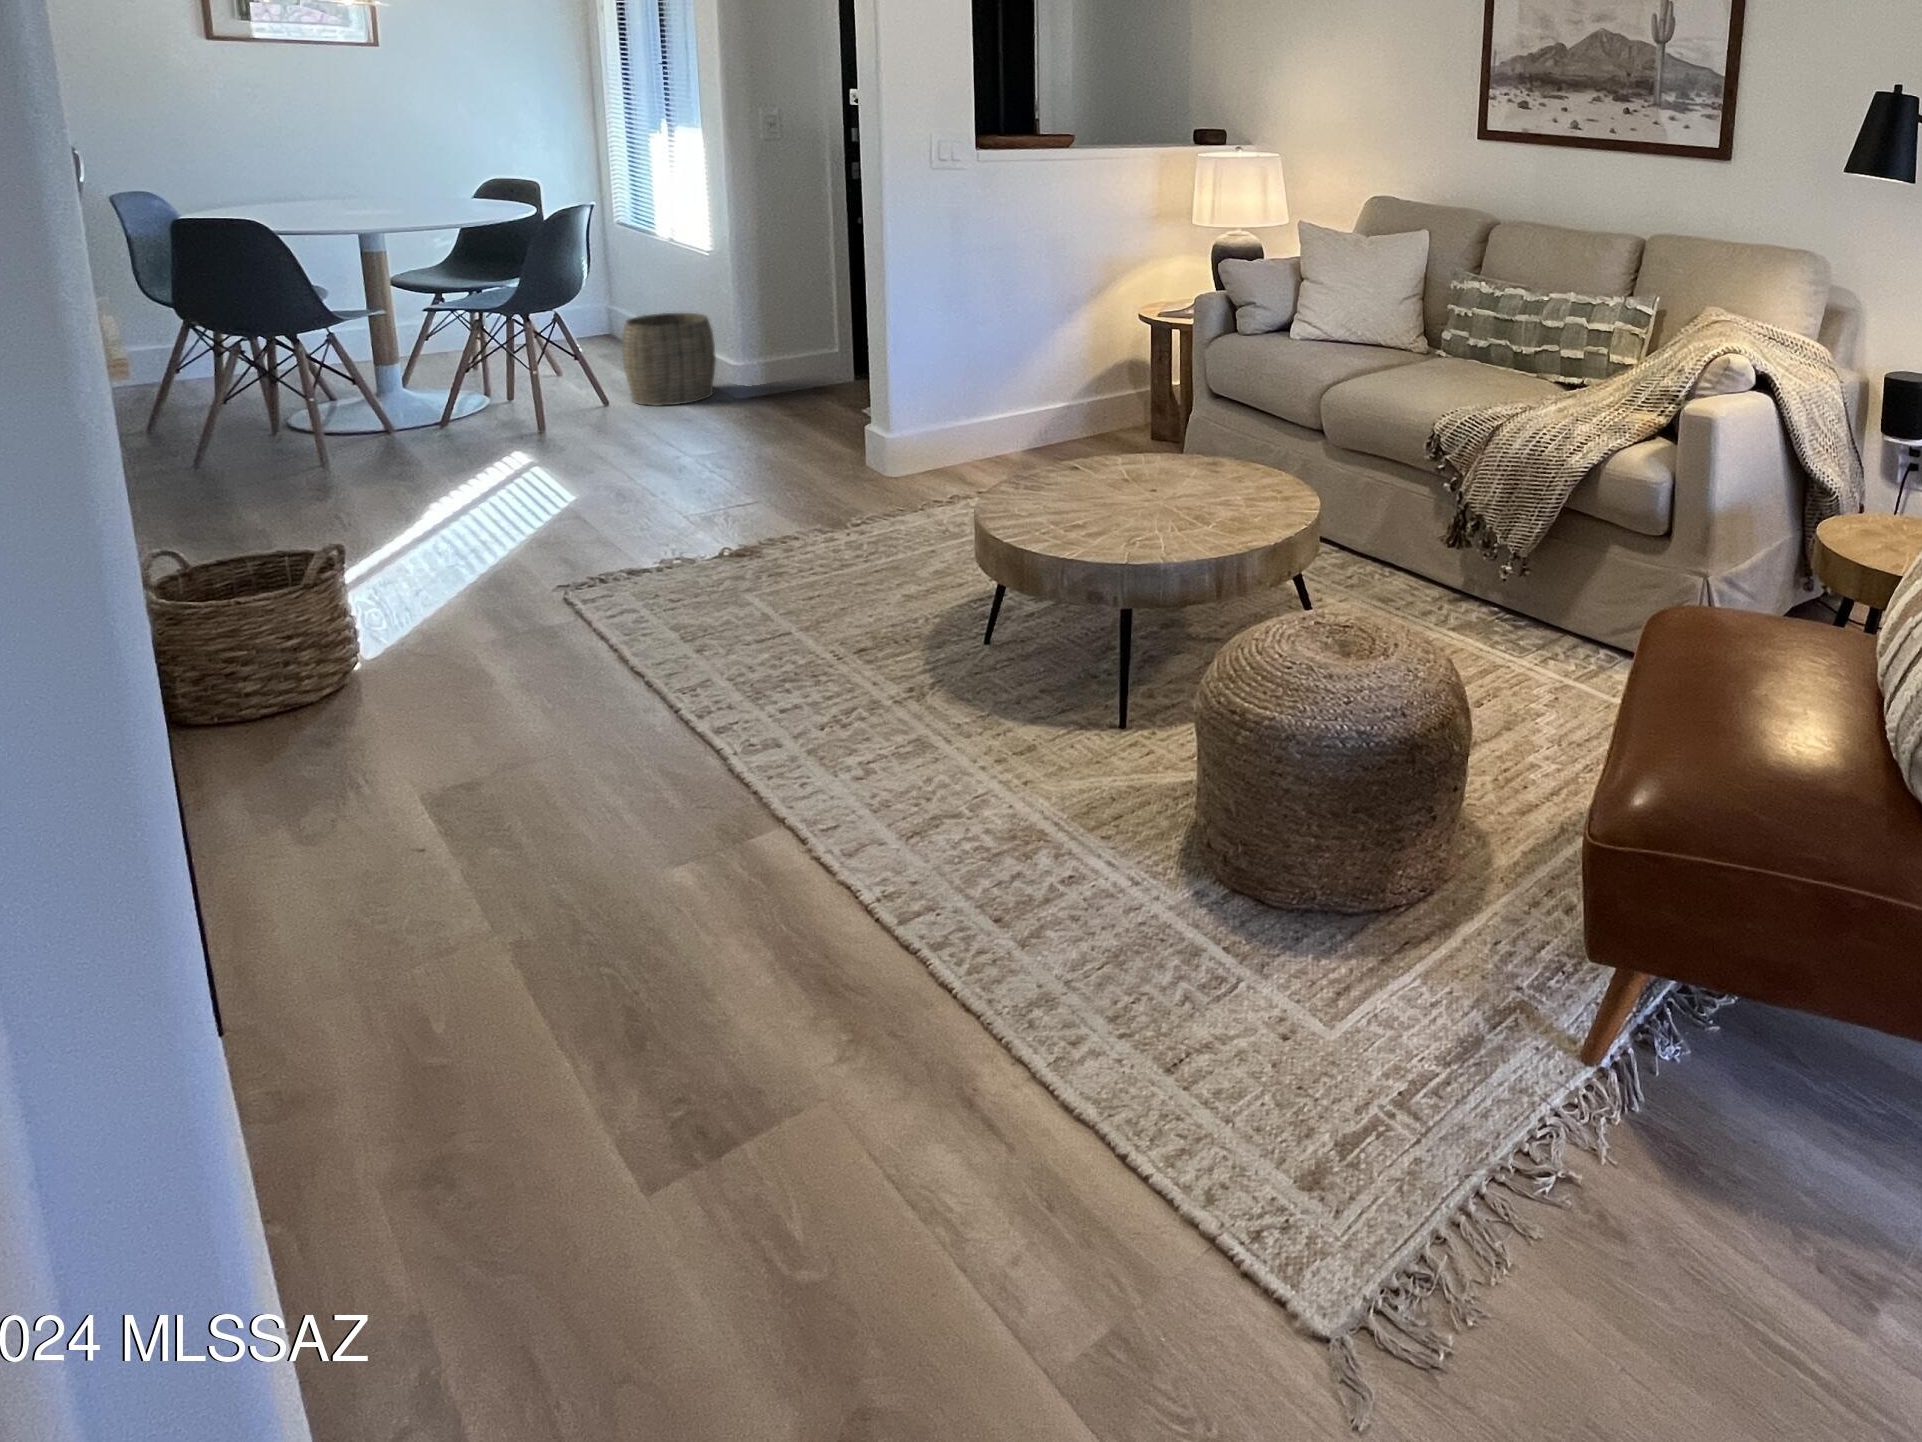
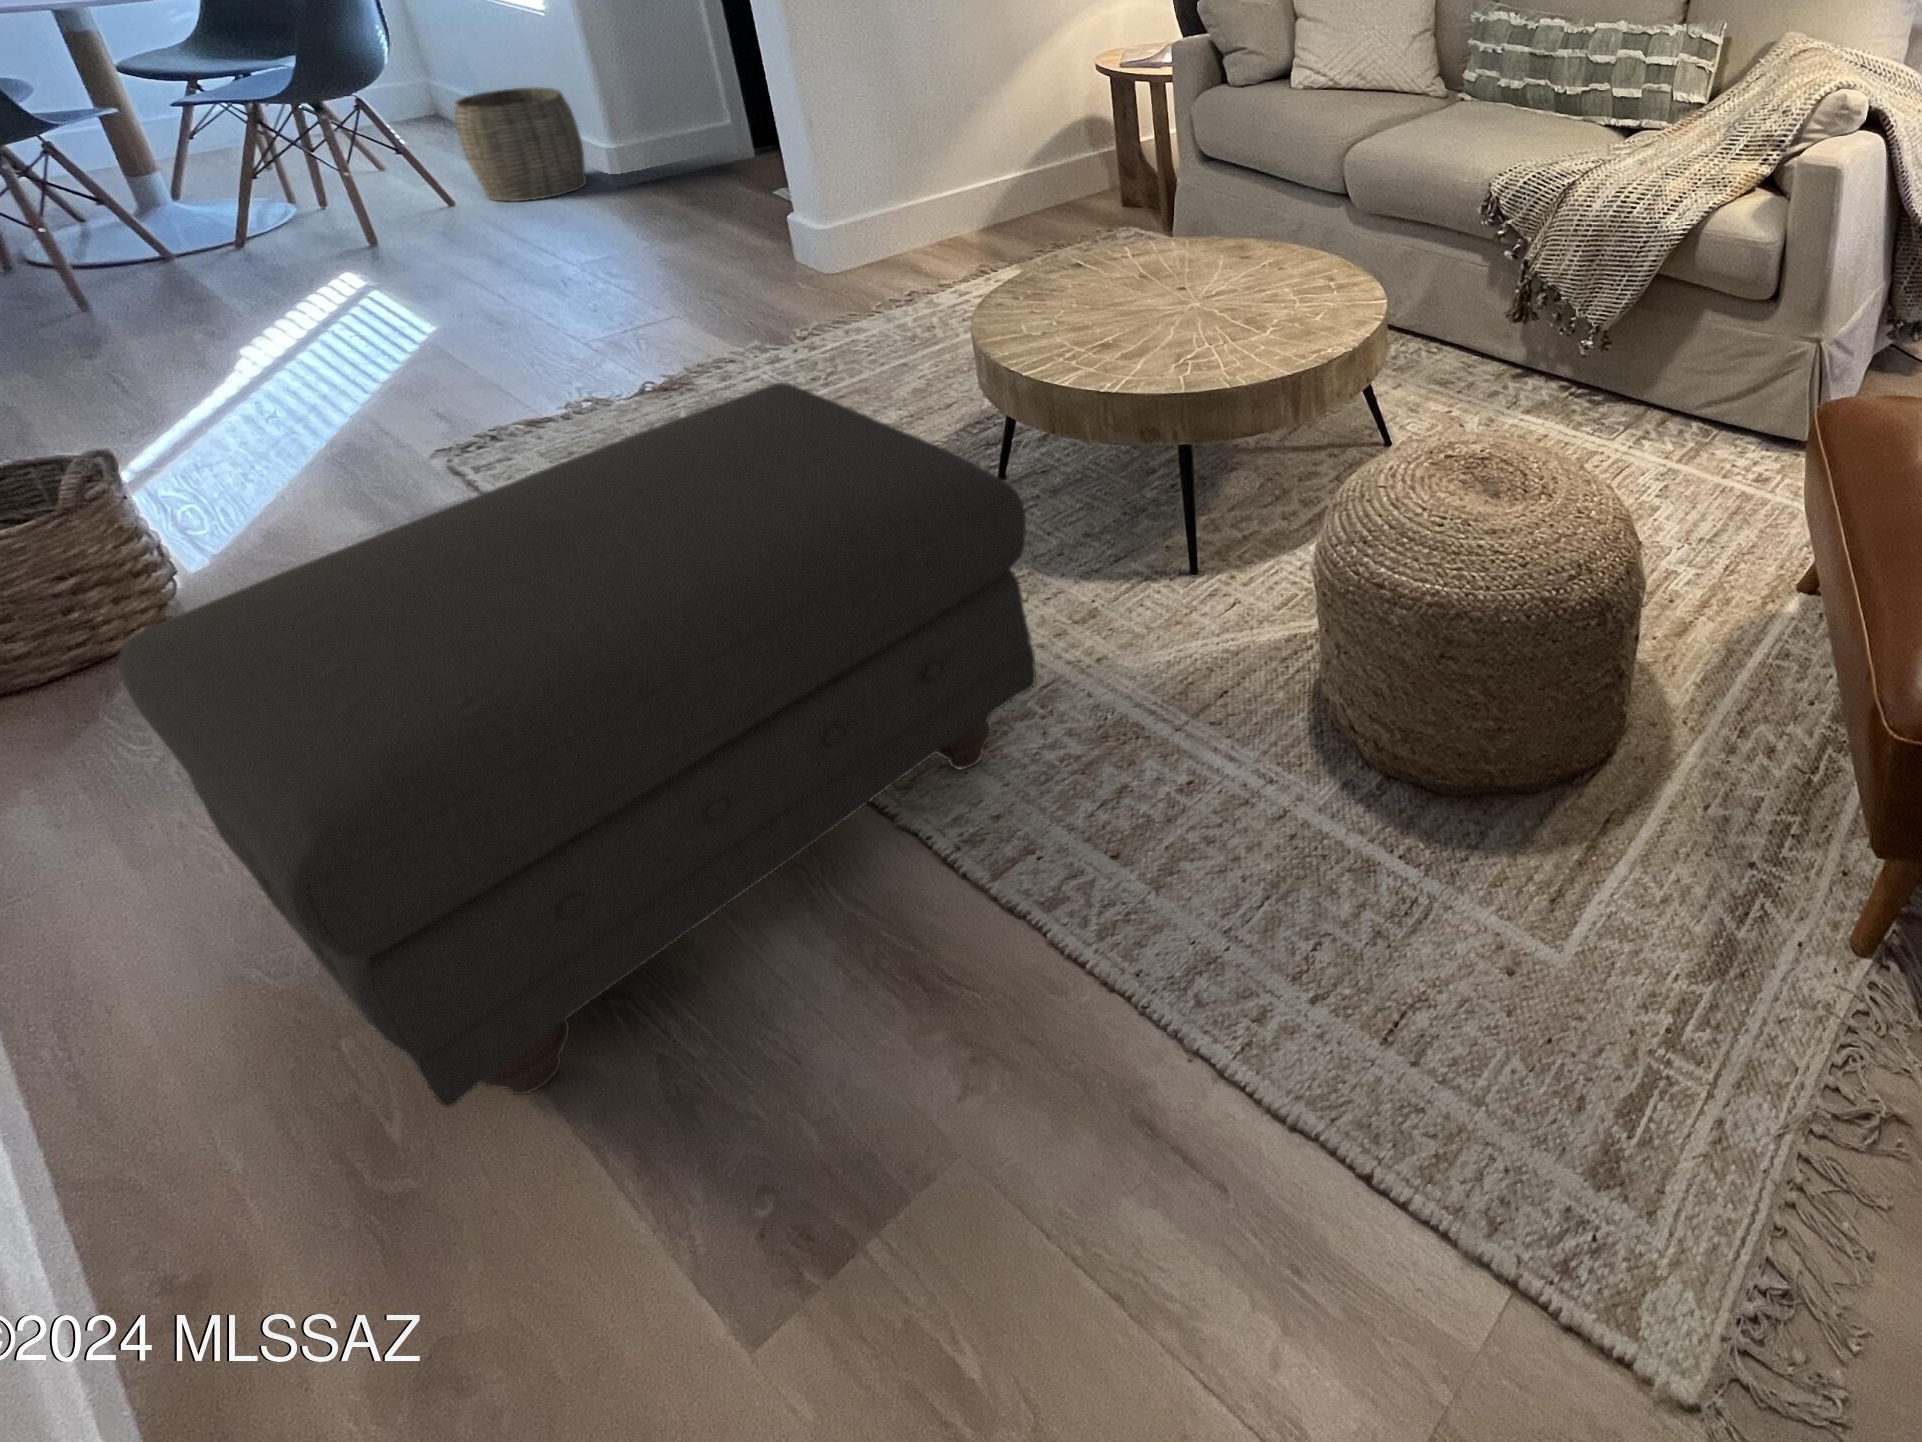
ottoman: none [353,525,972,1016] -> present [119,383,1036,1107]

